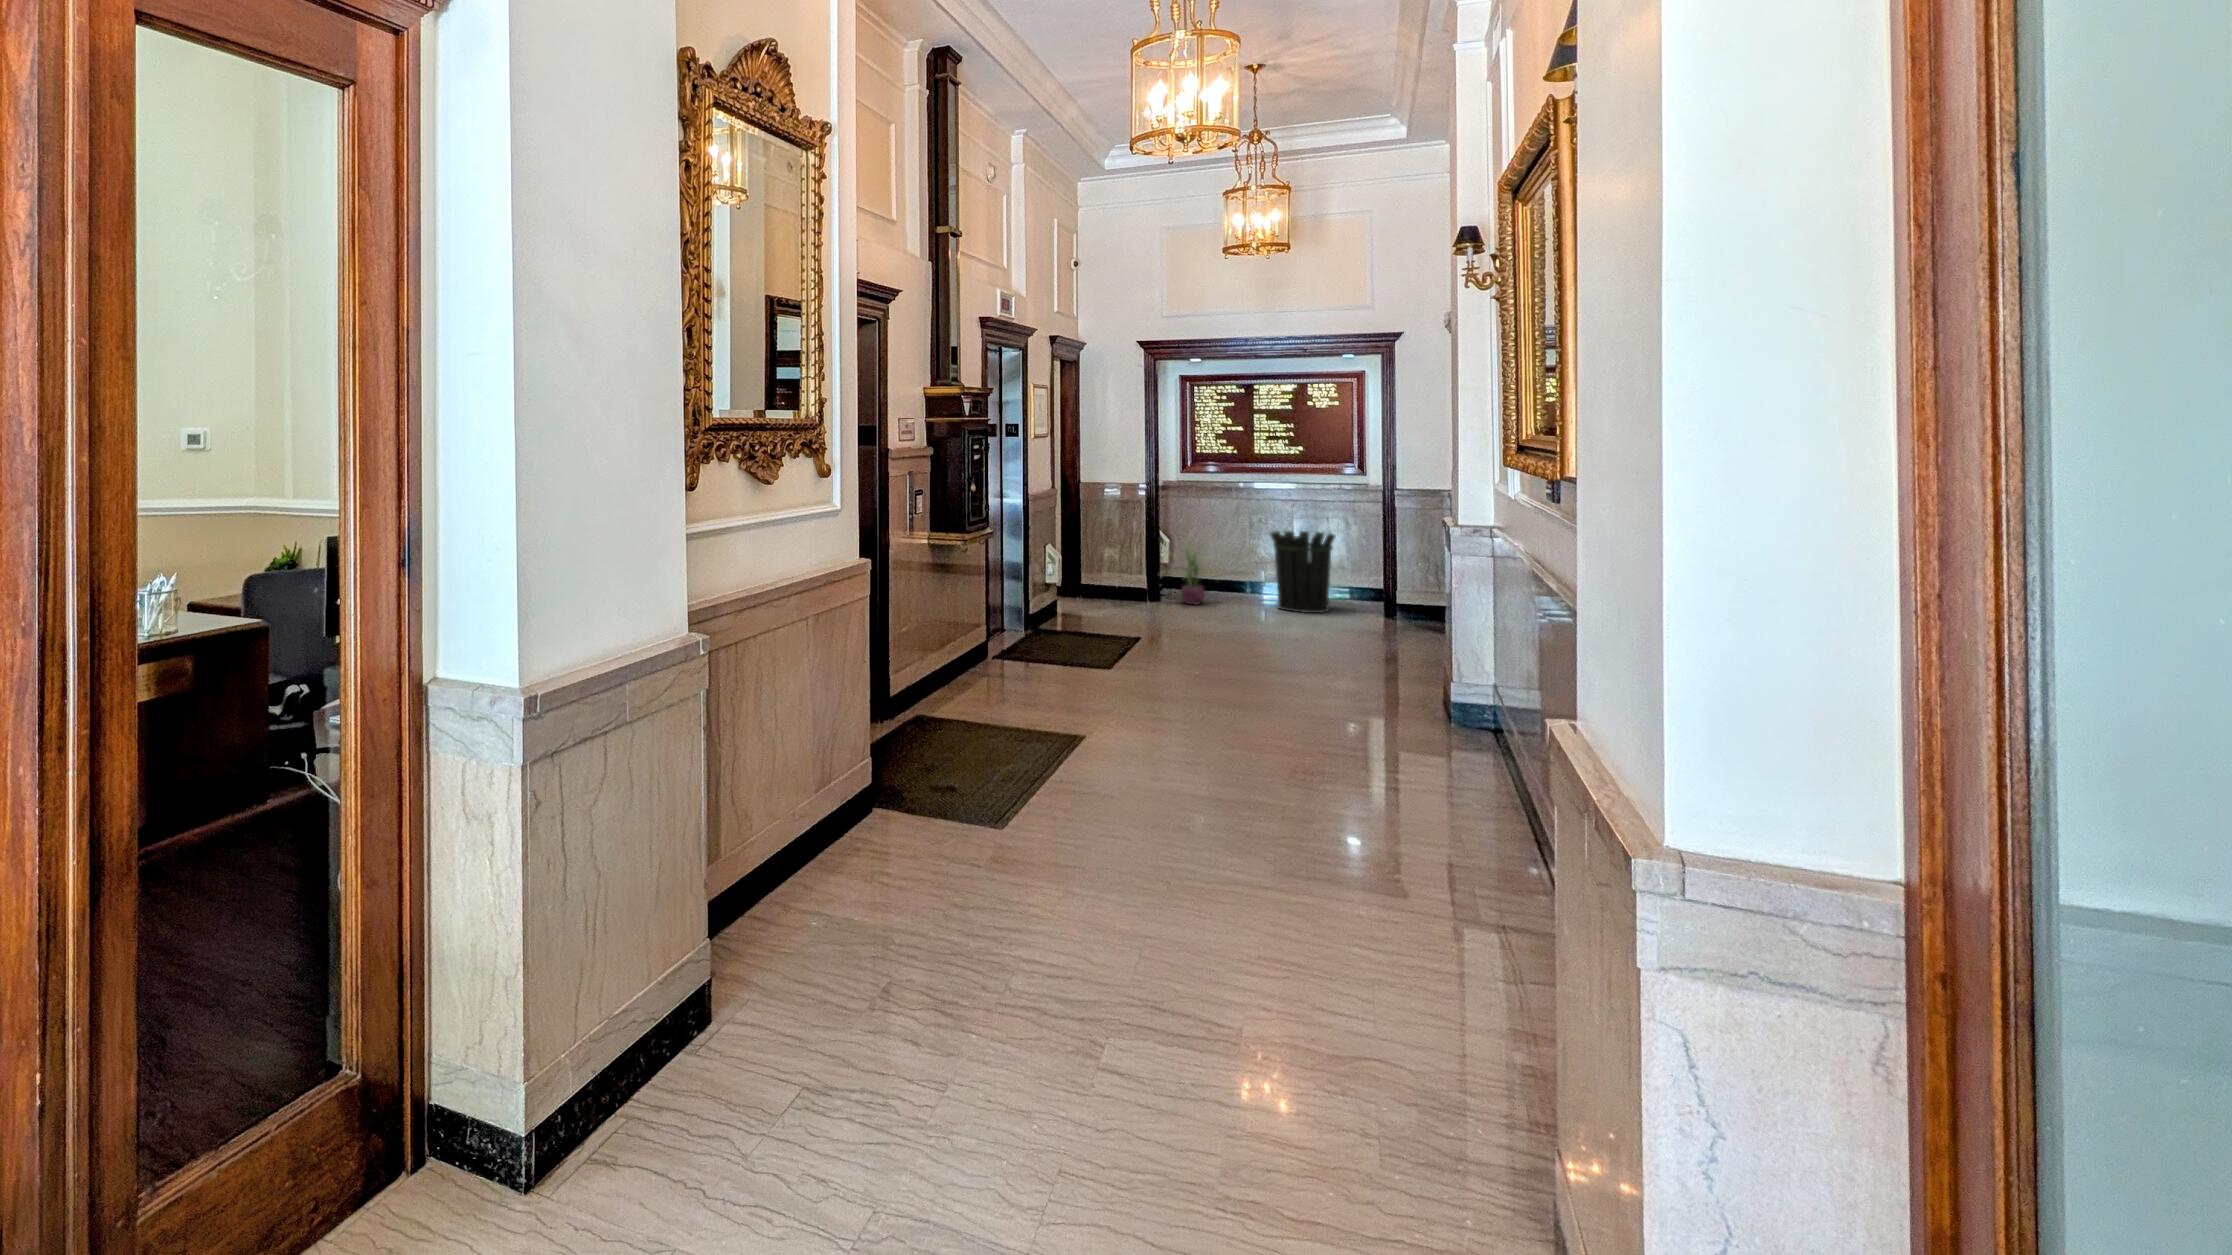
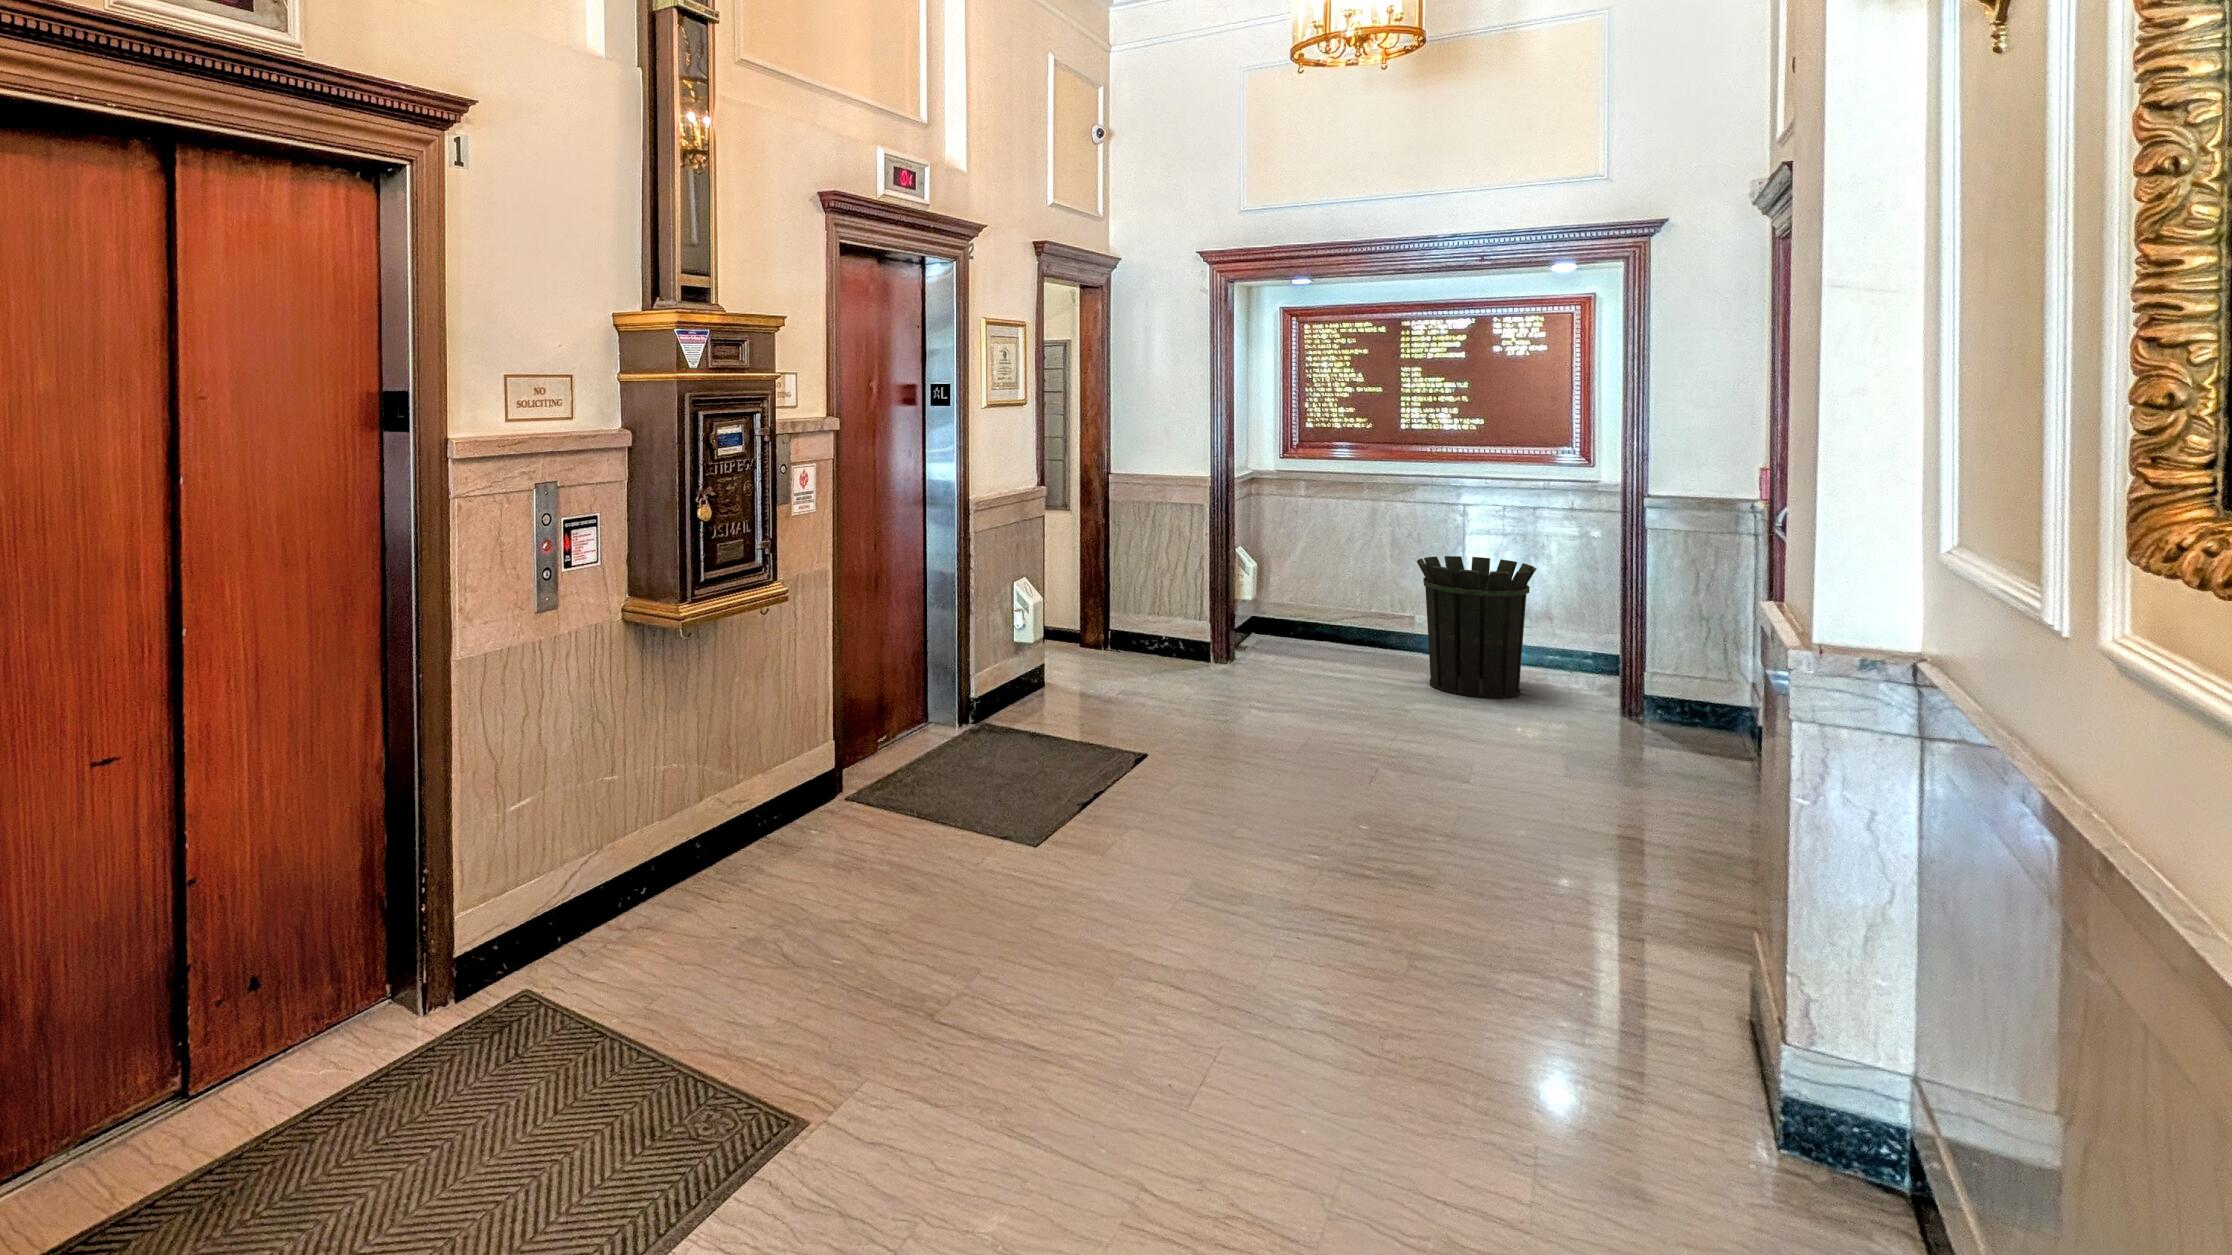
decorative plant: present [1181,543,1205,604] -> none [1228,567,1340,670]

